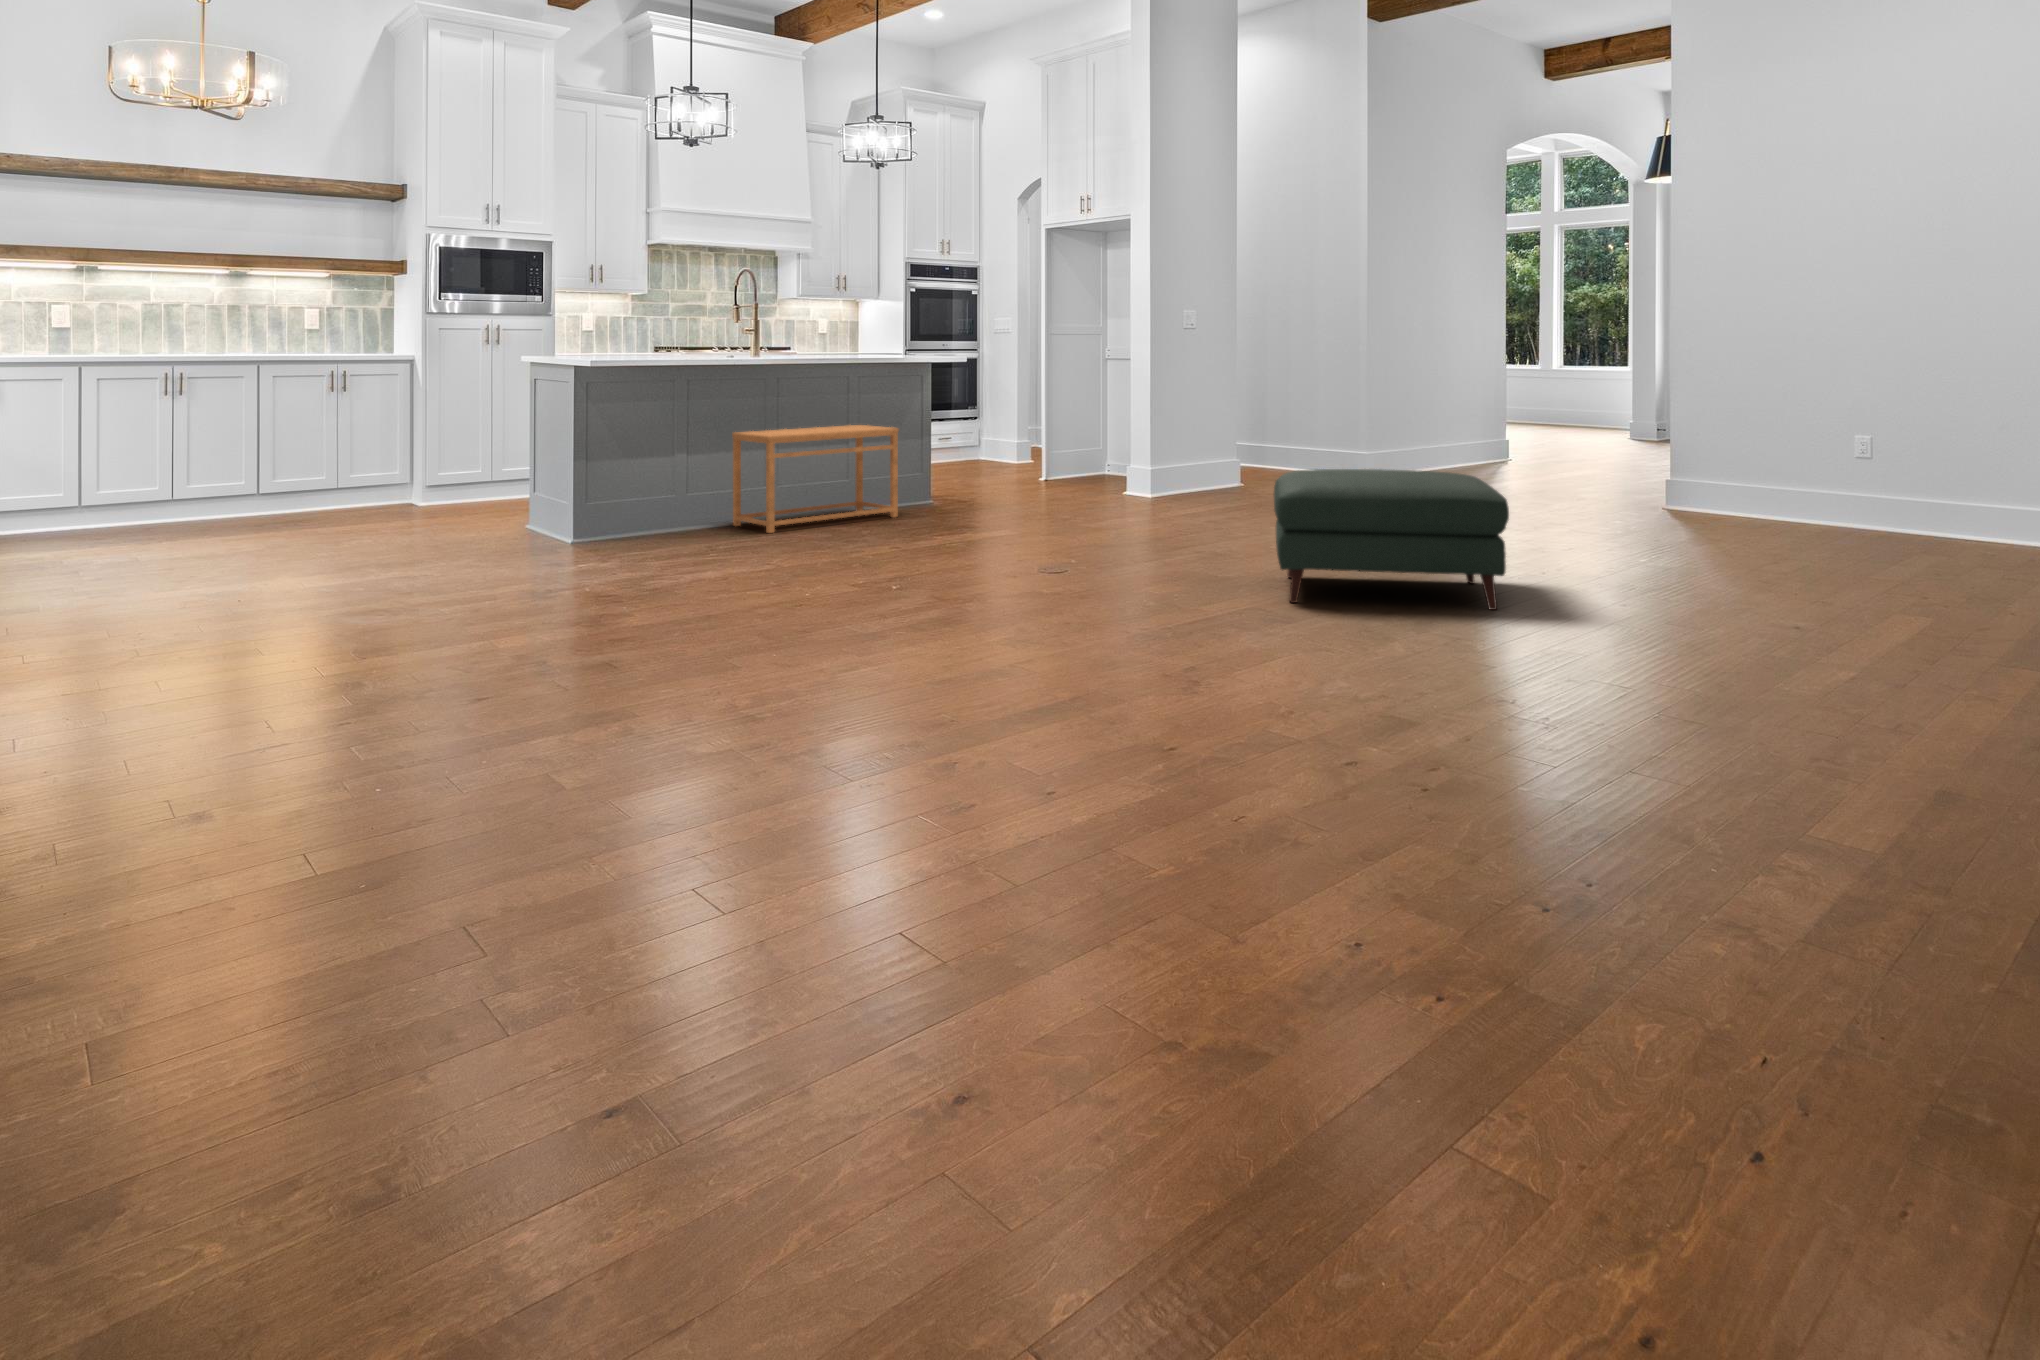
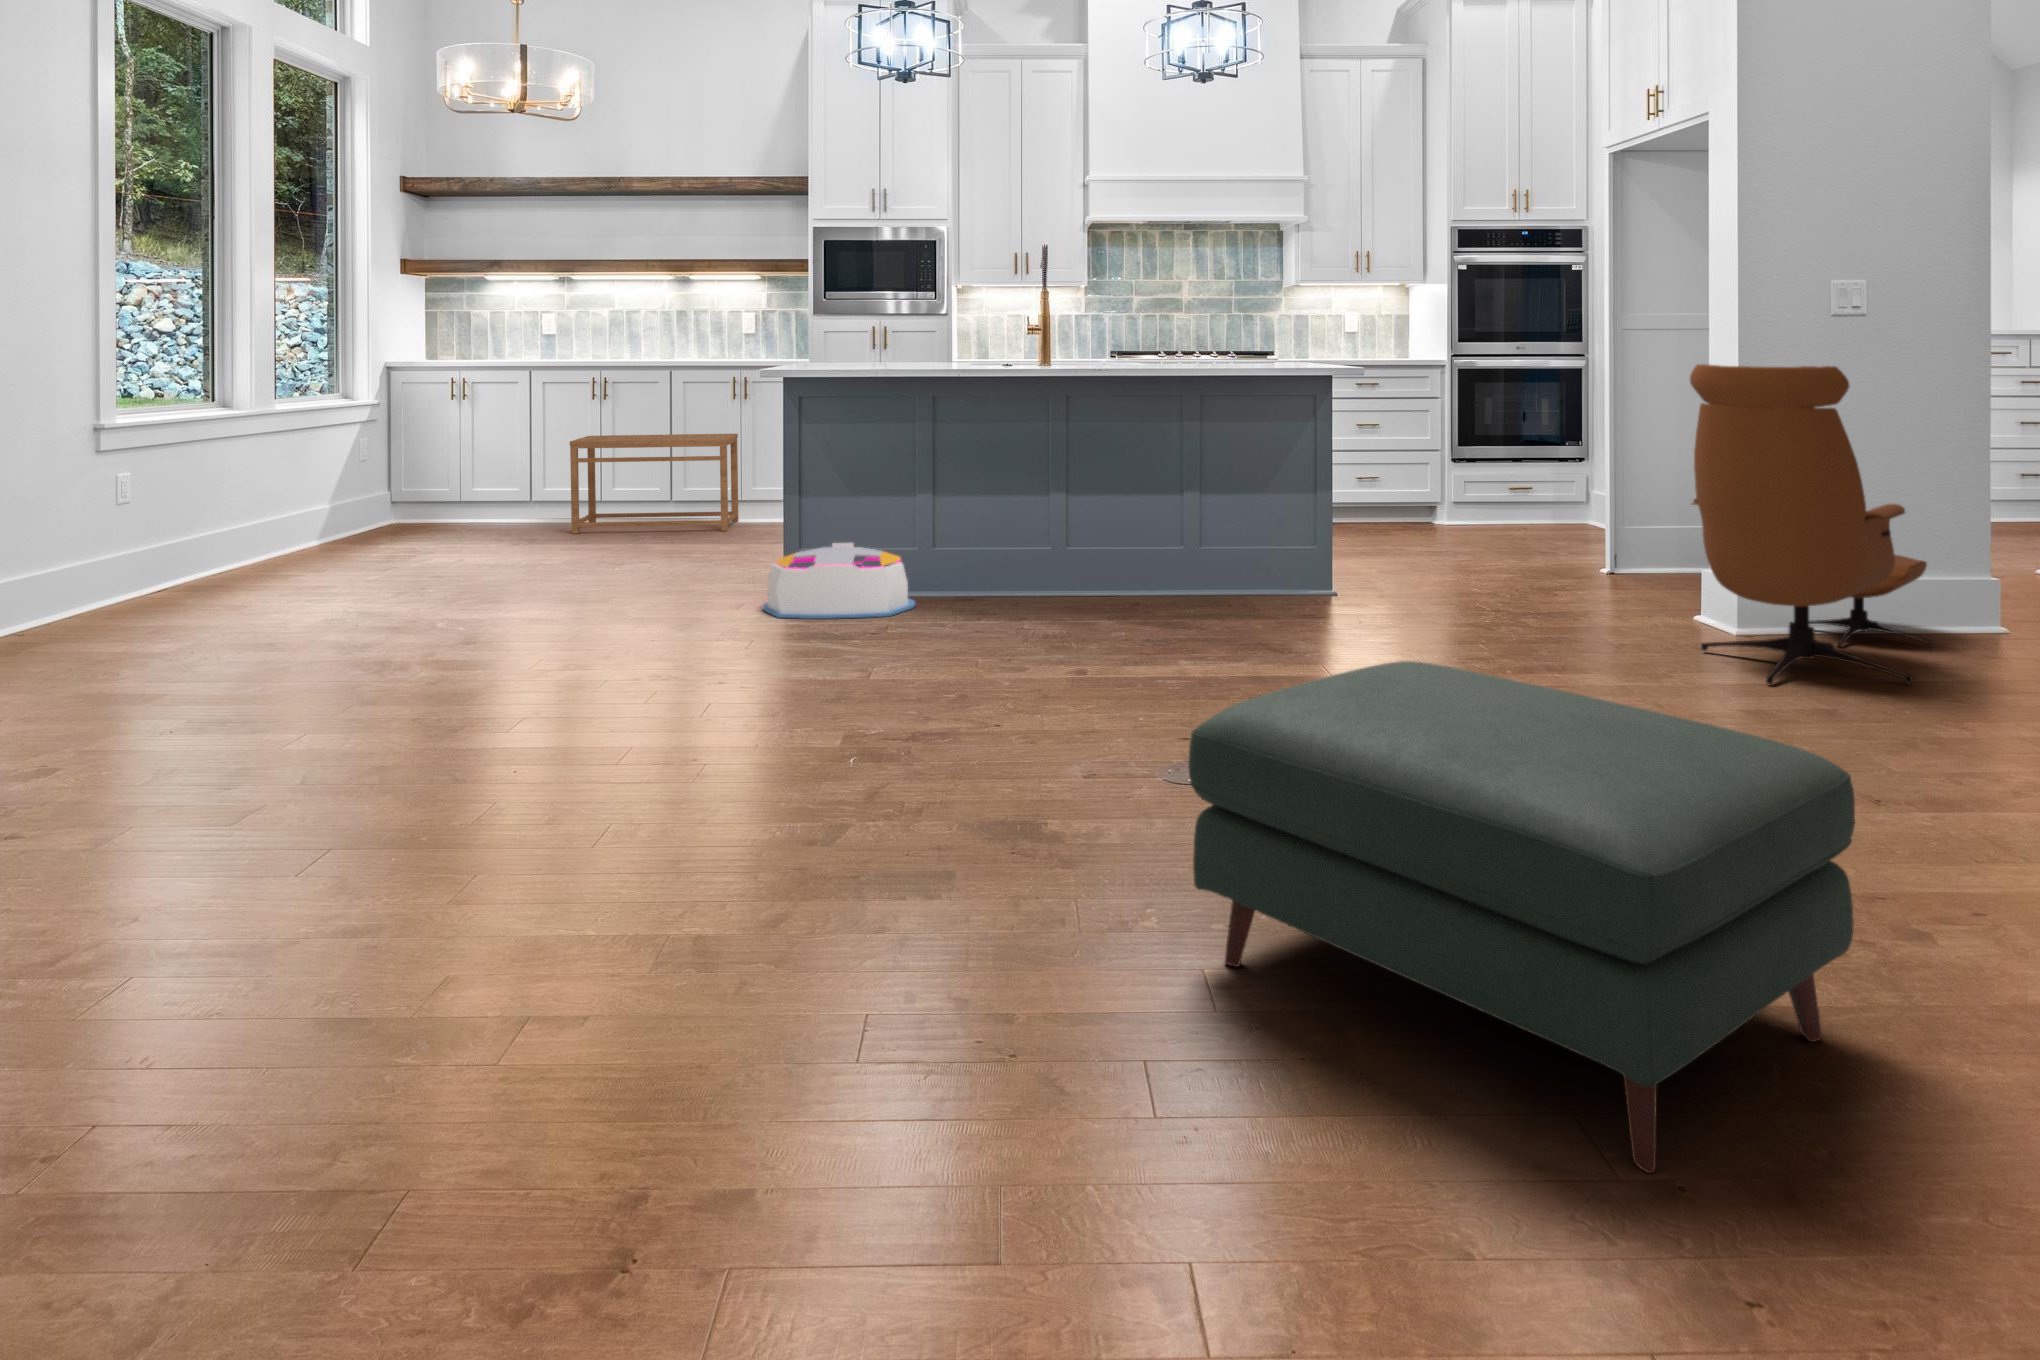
lounge chair: none [1194,346,1295,510] -> present [1690,364,1933,684]
side table: present [732,425,899,533] -> present [570,434,739,534]
storage bin: none [609,491,727,549] -> present [763,543,916,619]

